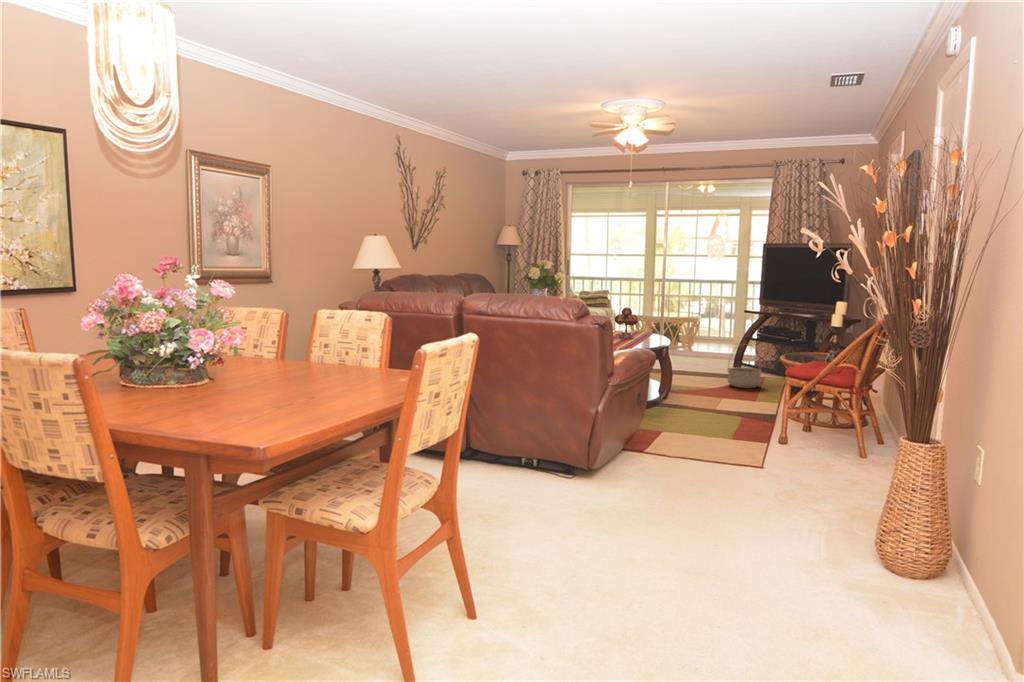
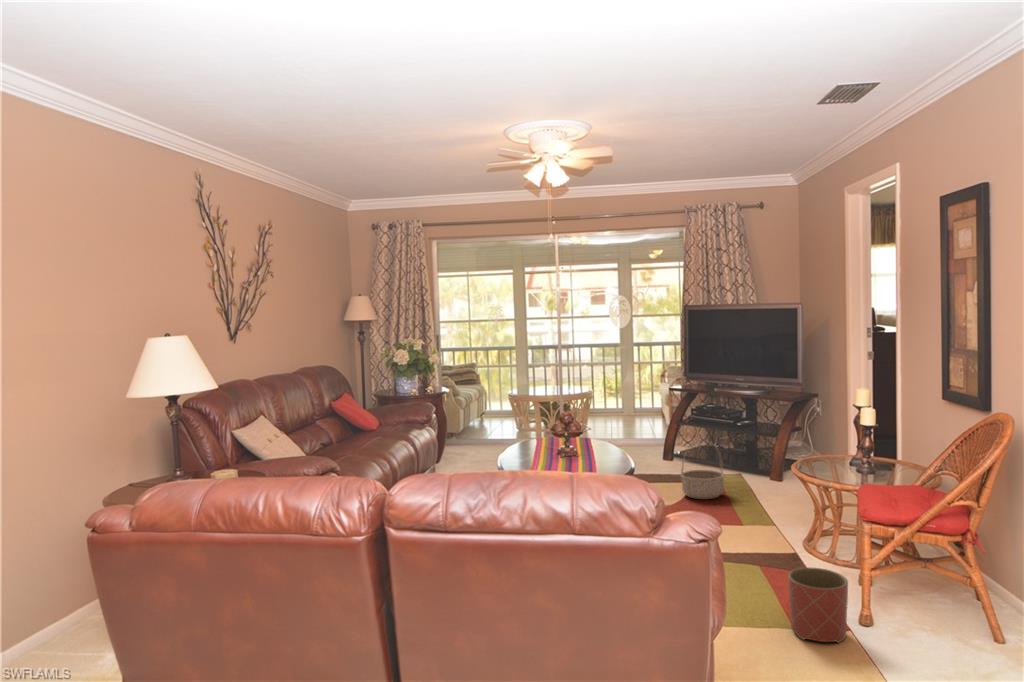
planter: none [736,405,773,448] -> present [788,567,848,643]

